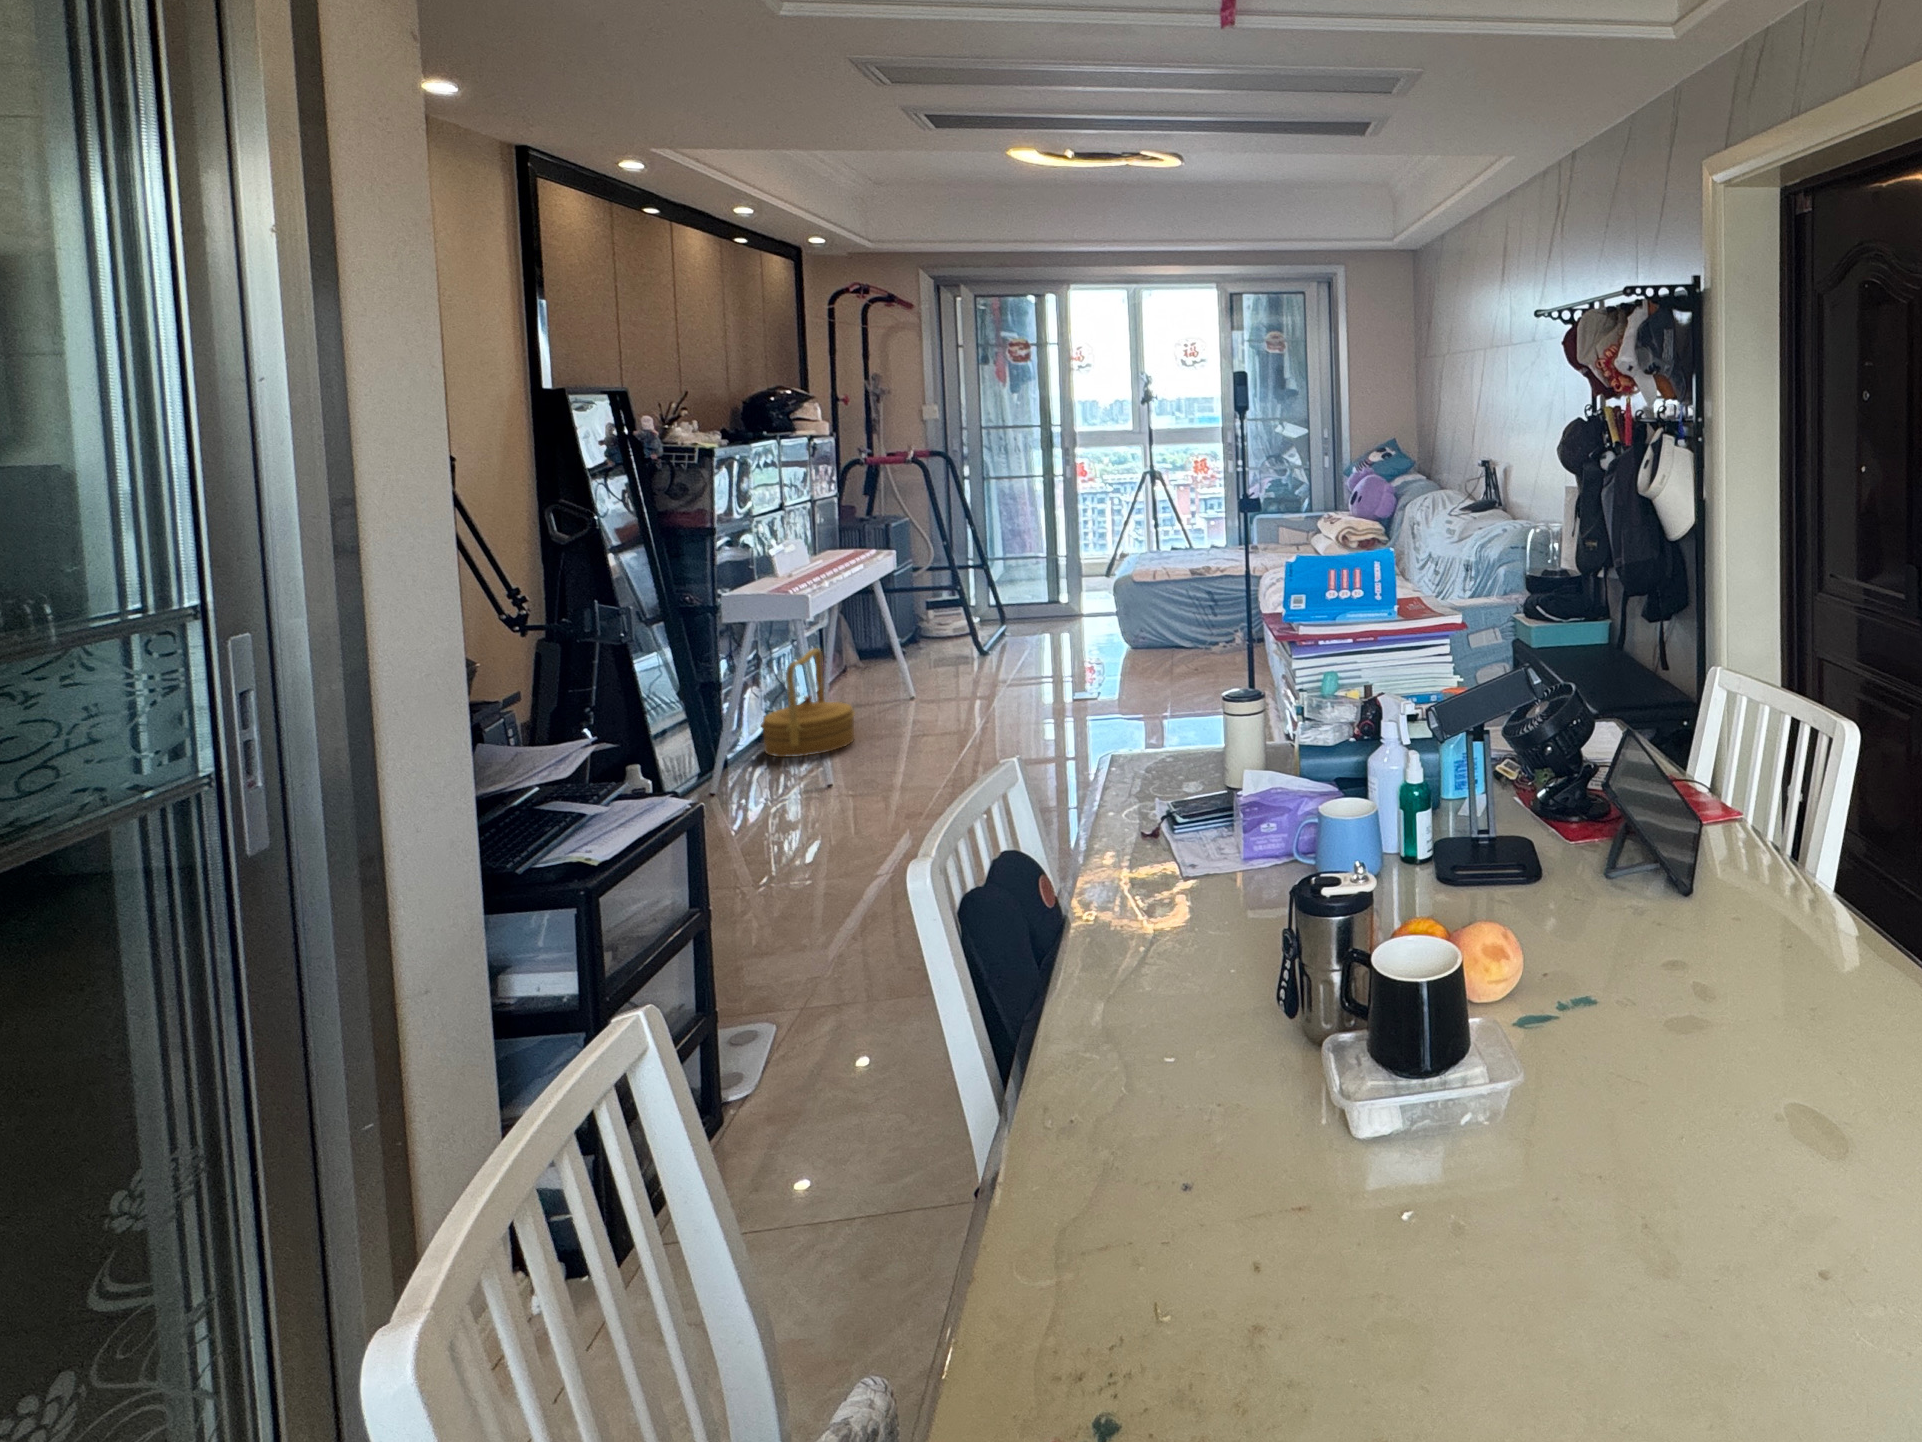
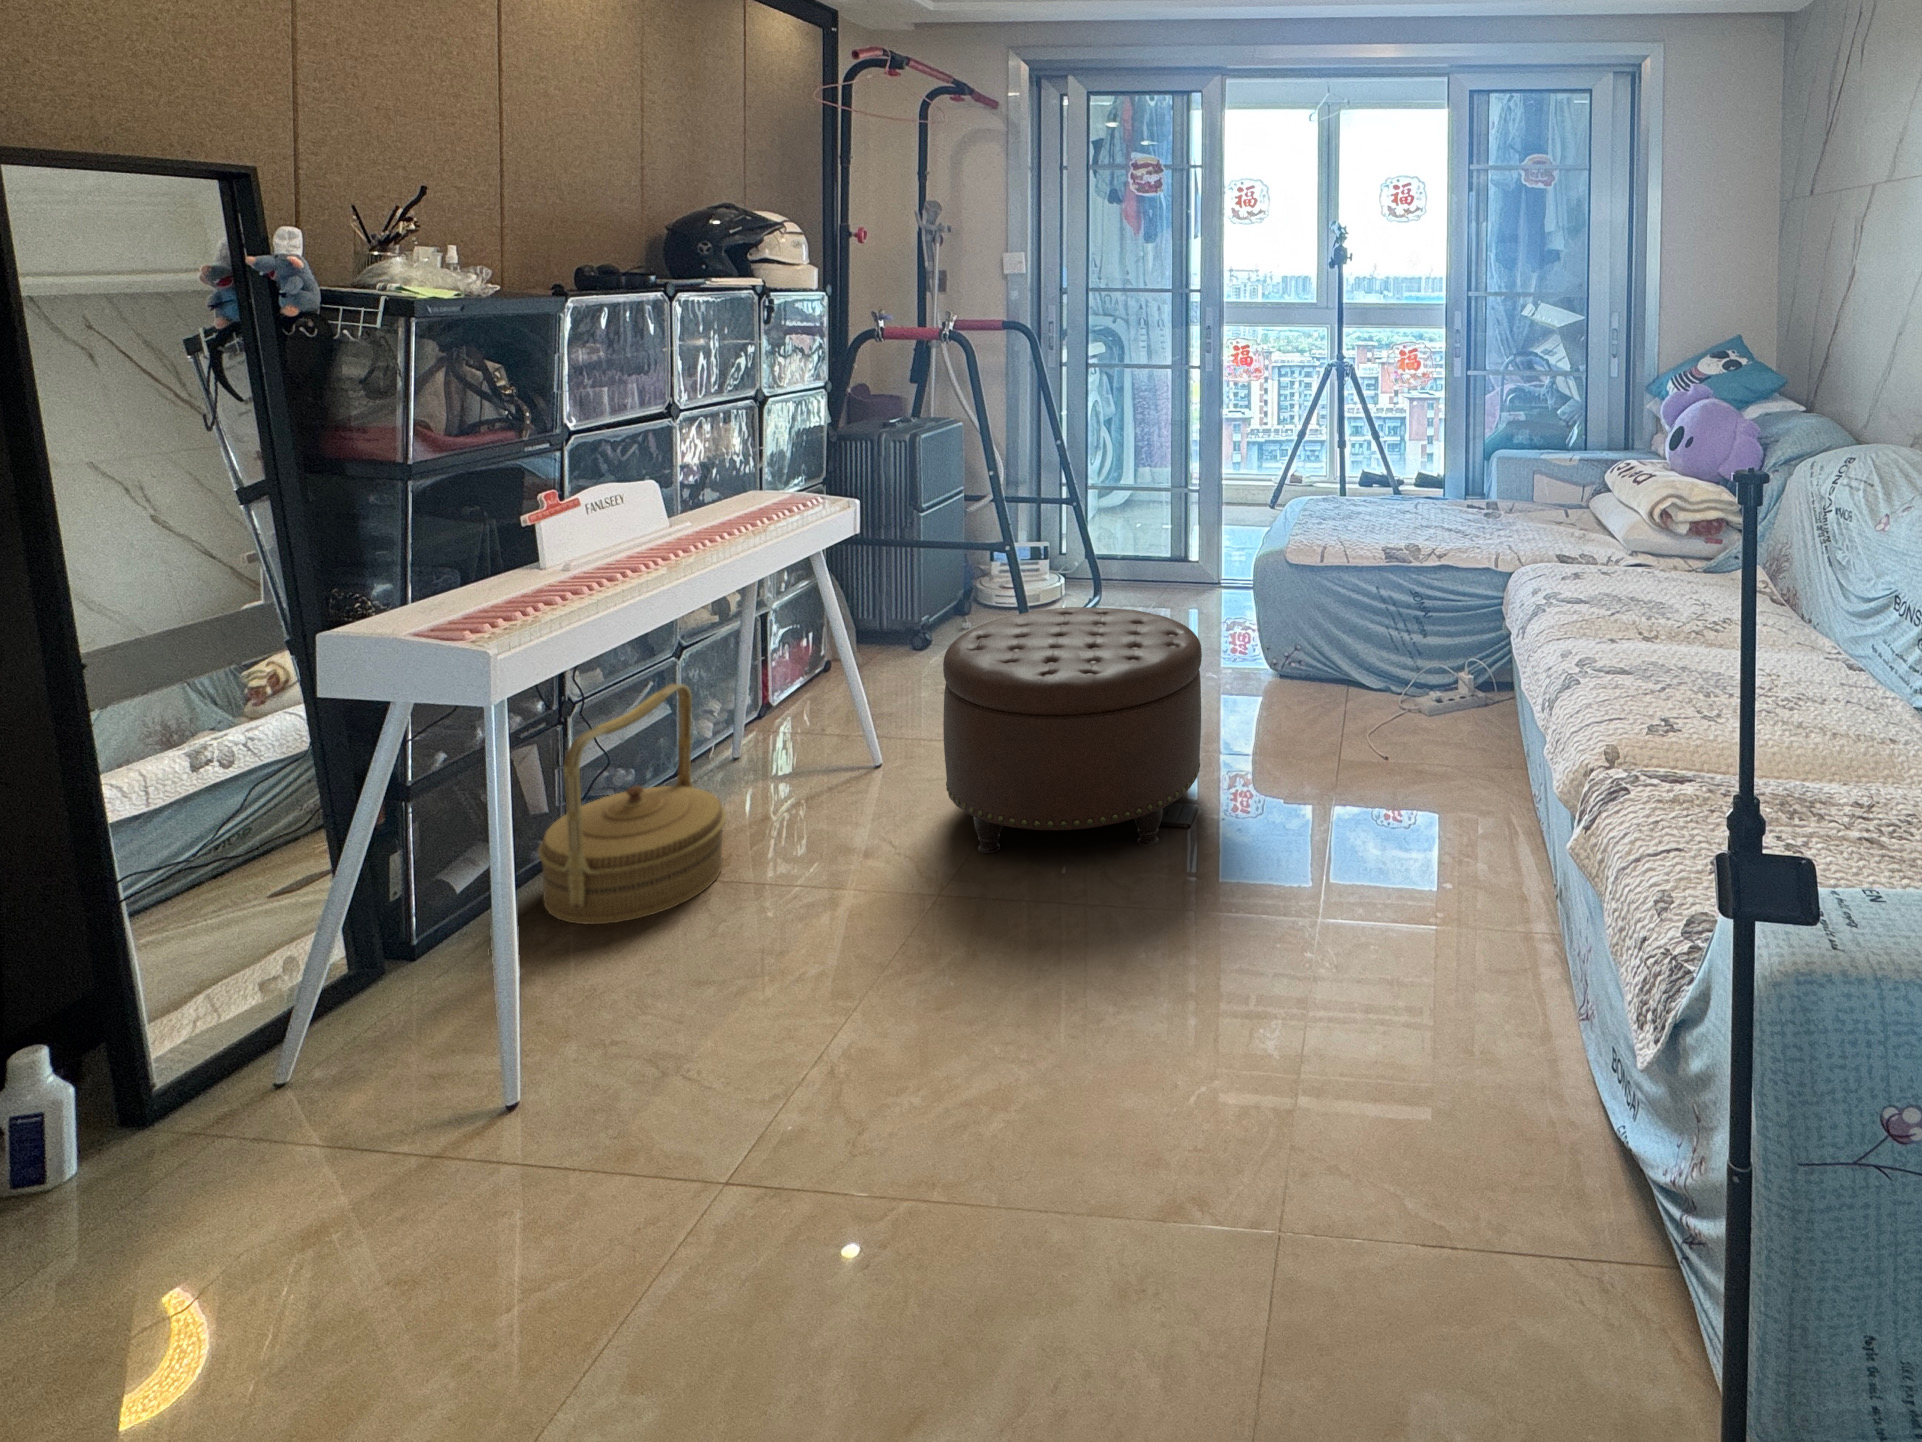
ottoman: none [959,602,1100,719] -> present [943,607,1202,854]

